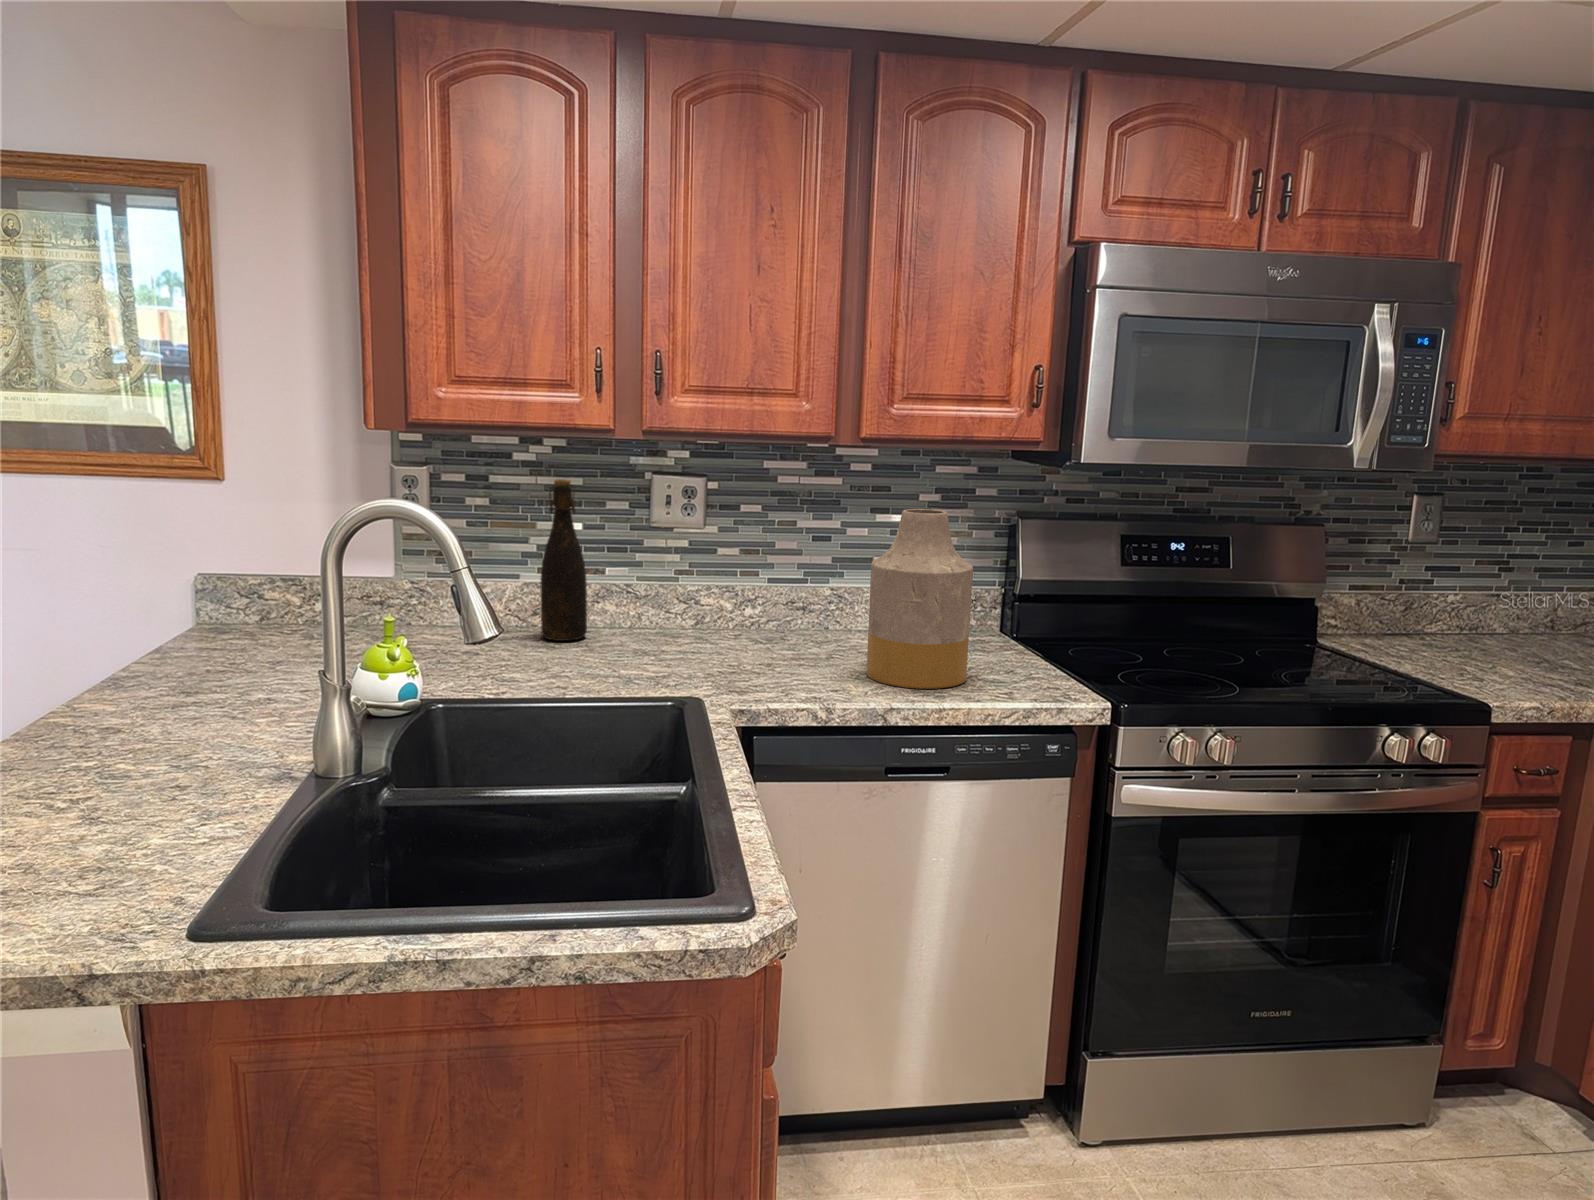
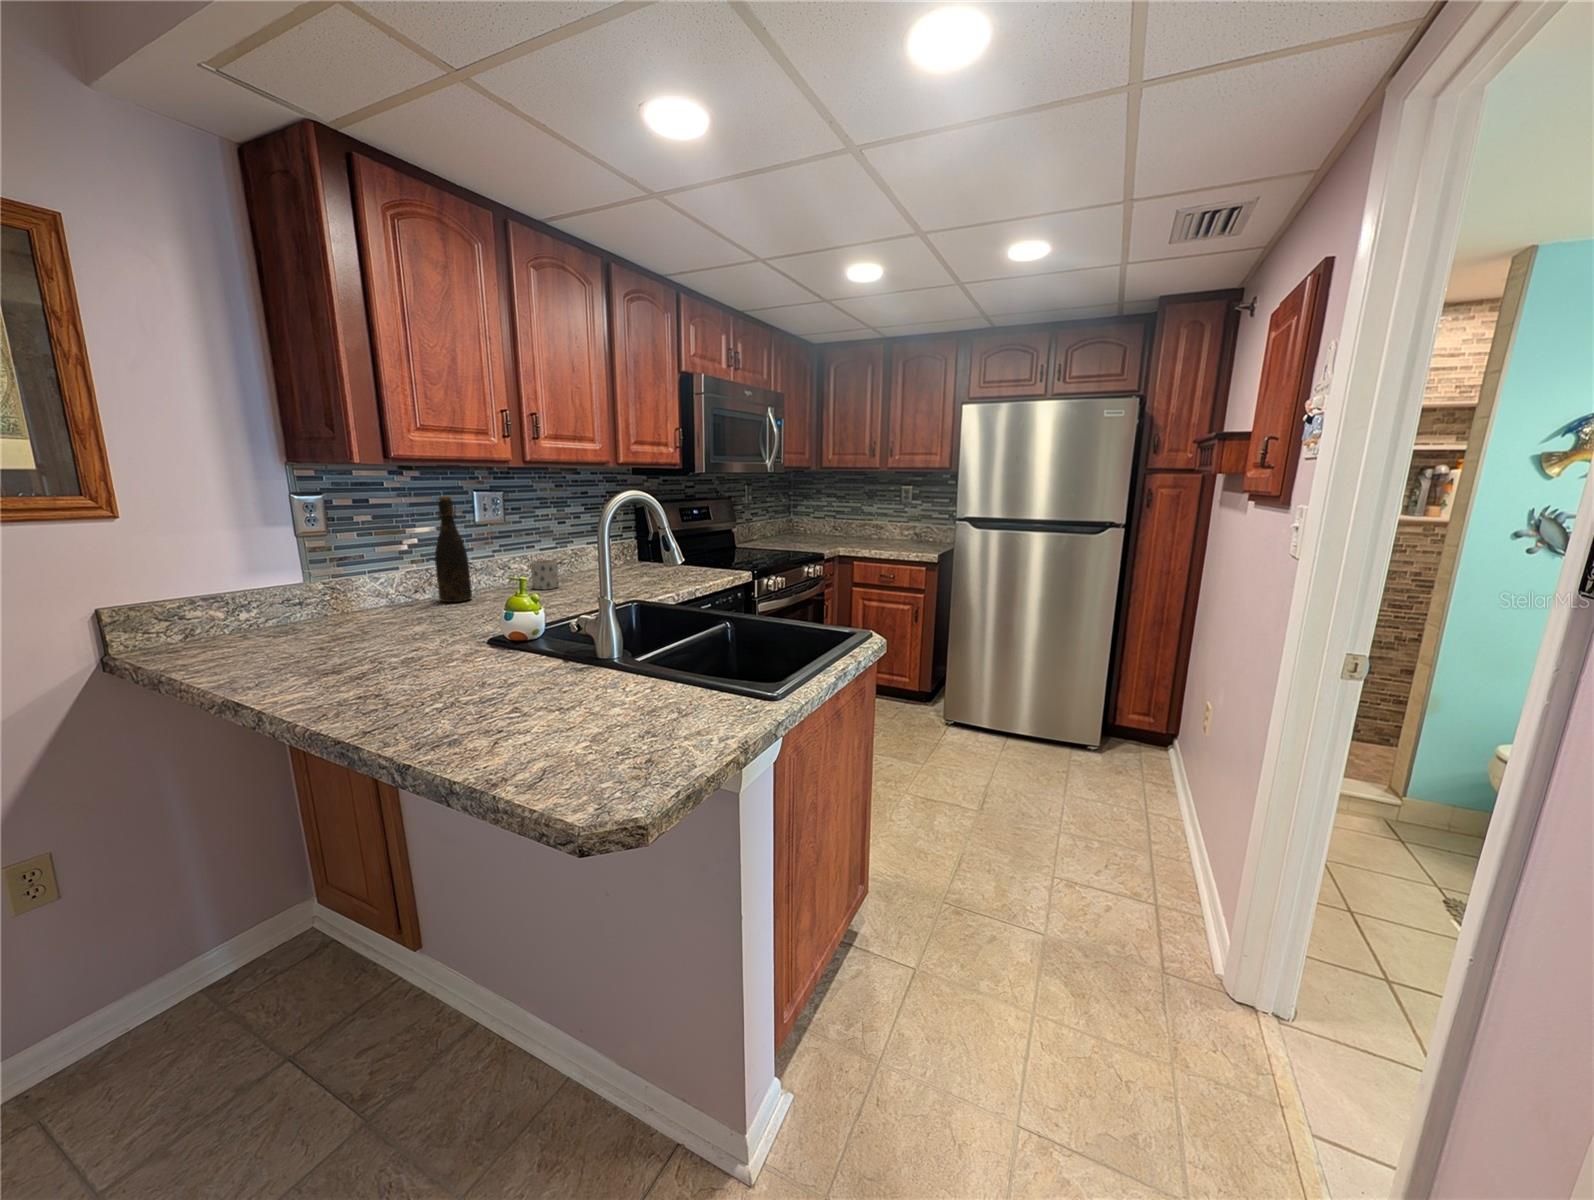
vase: present [867,509,973,689] -> none [640,496,692,581]
mug: none [686,598,743,650] -> present [531,560,559,590]

